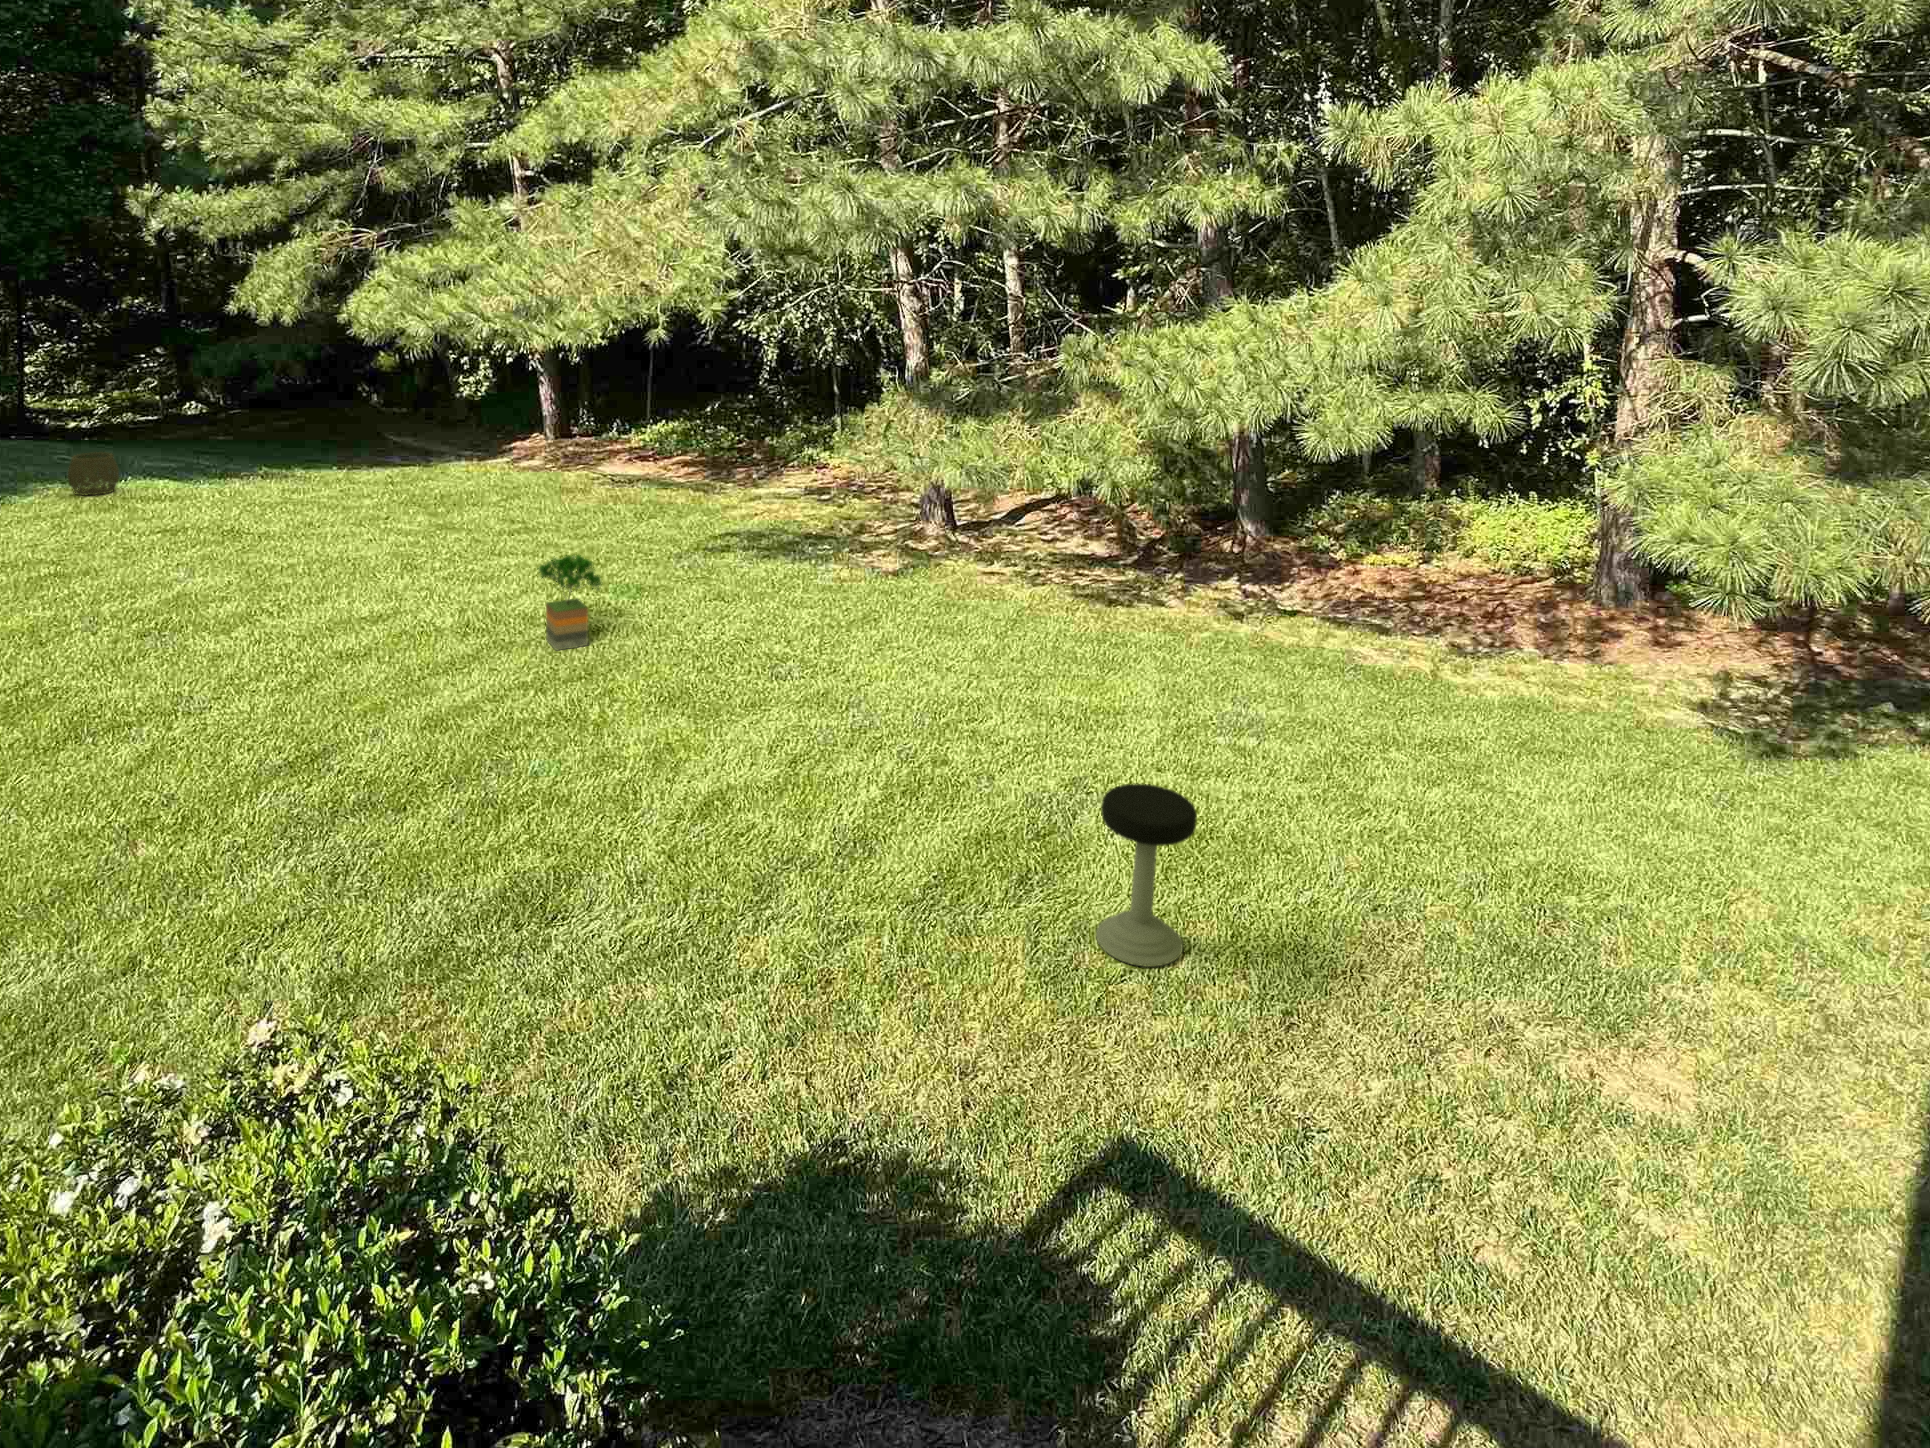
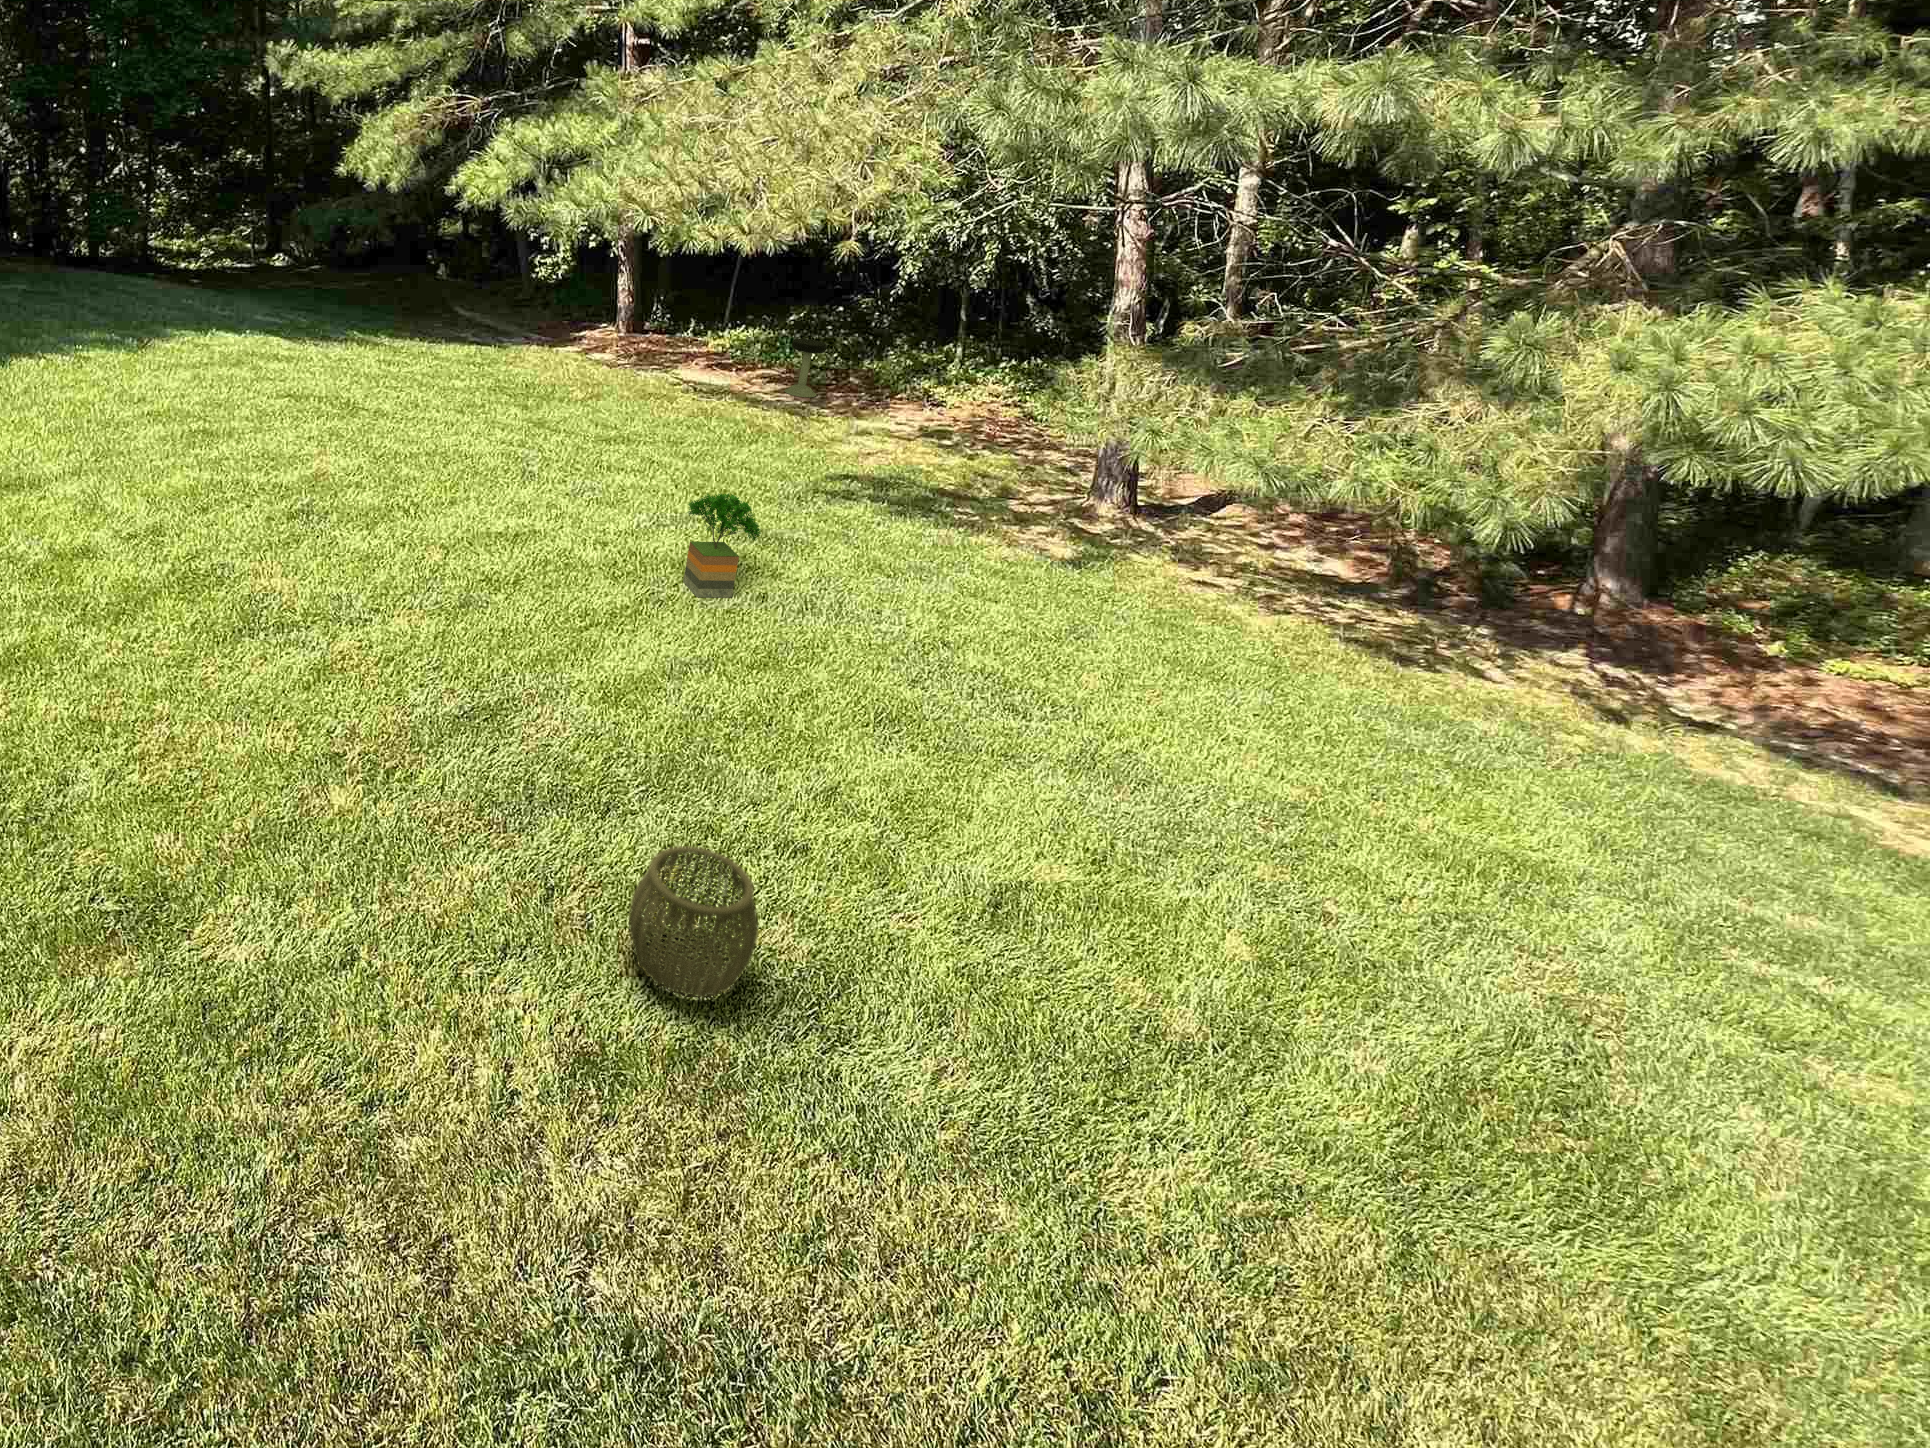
woven basket: present [68,452,119,496] -> present [629,846,759,998]
stool: present [1096,783,1197,967] -> present [785,338,827,397]

